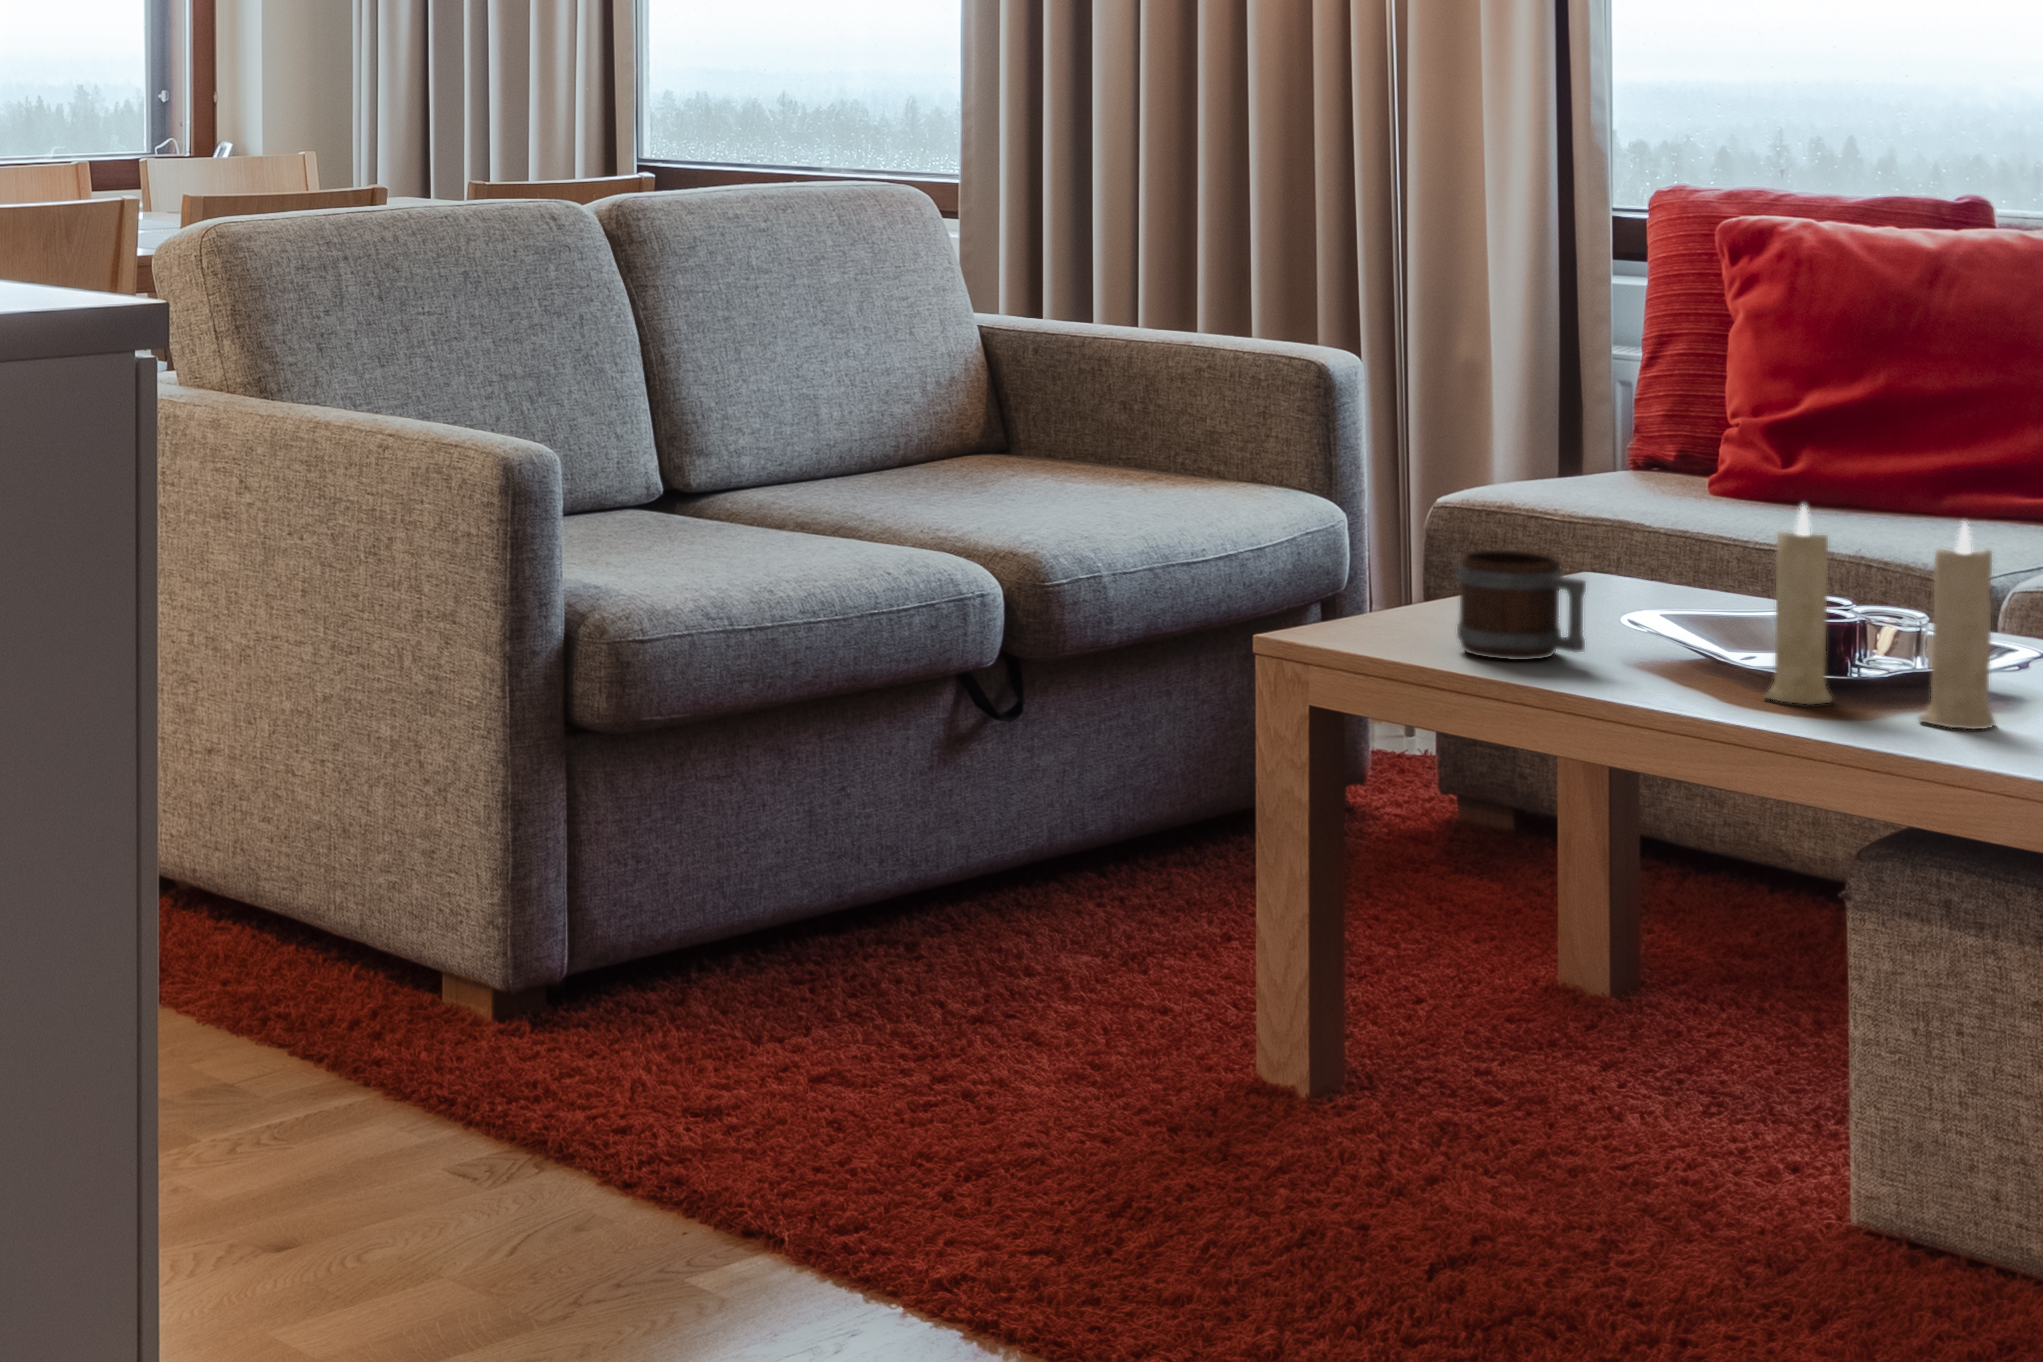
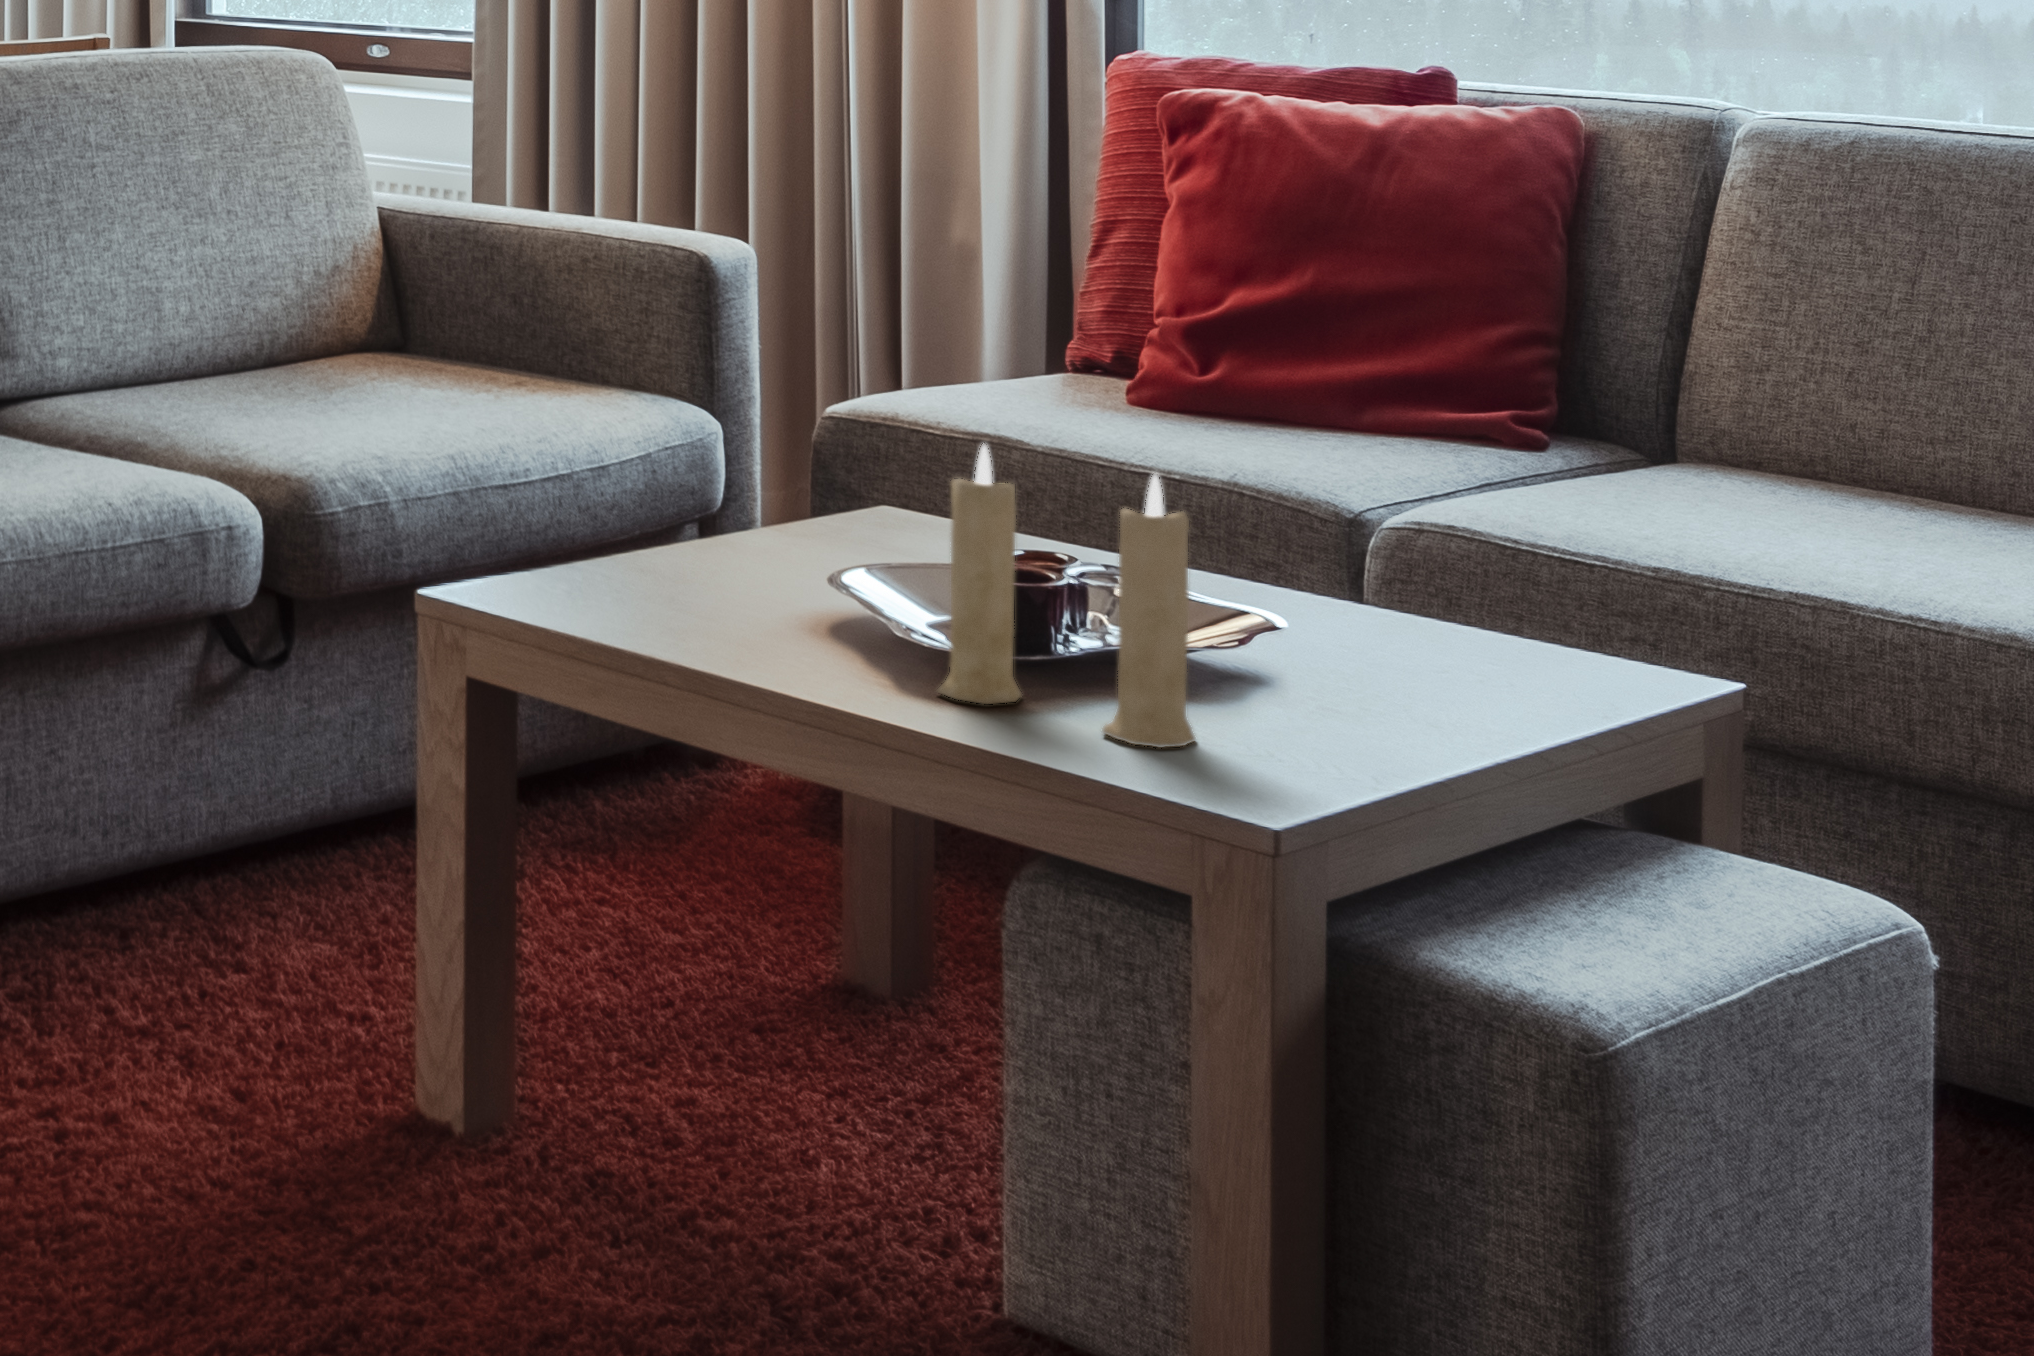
mug: present [1457,550,1586,660] -> none [625,486,761,628]

